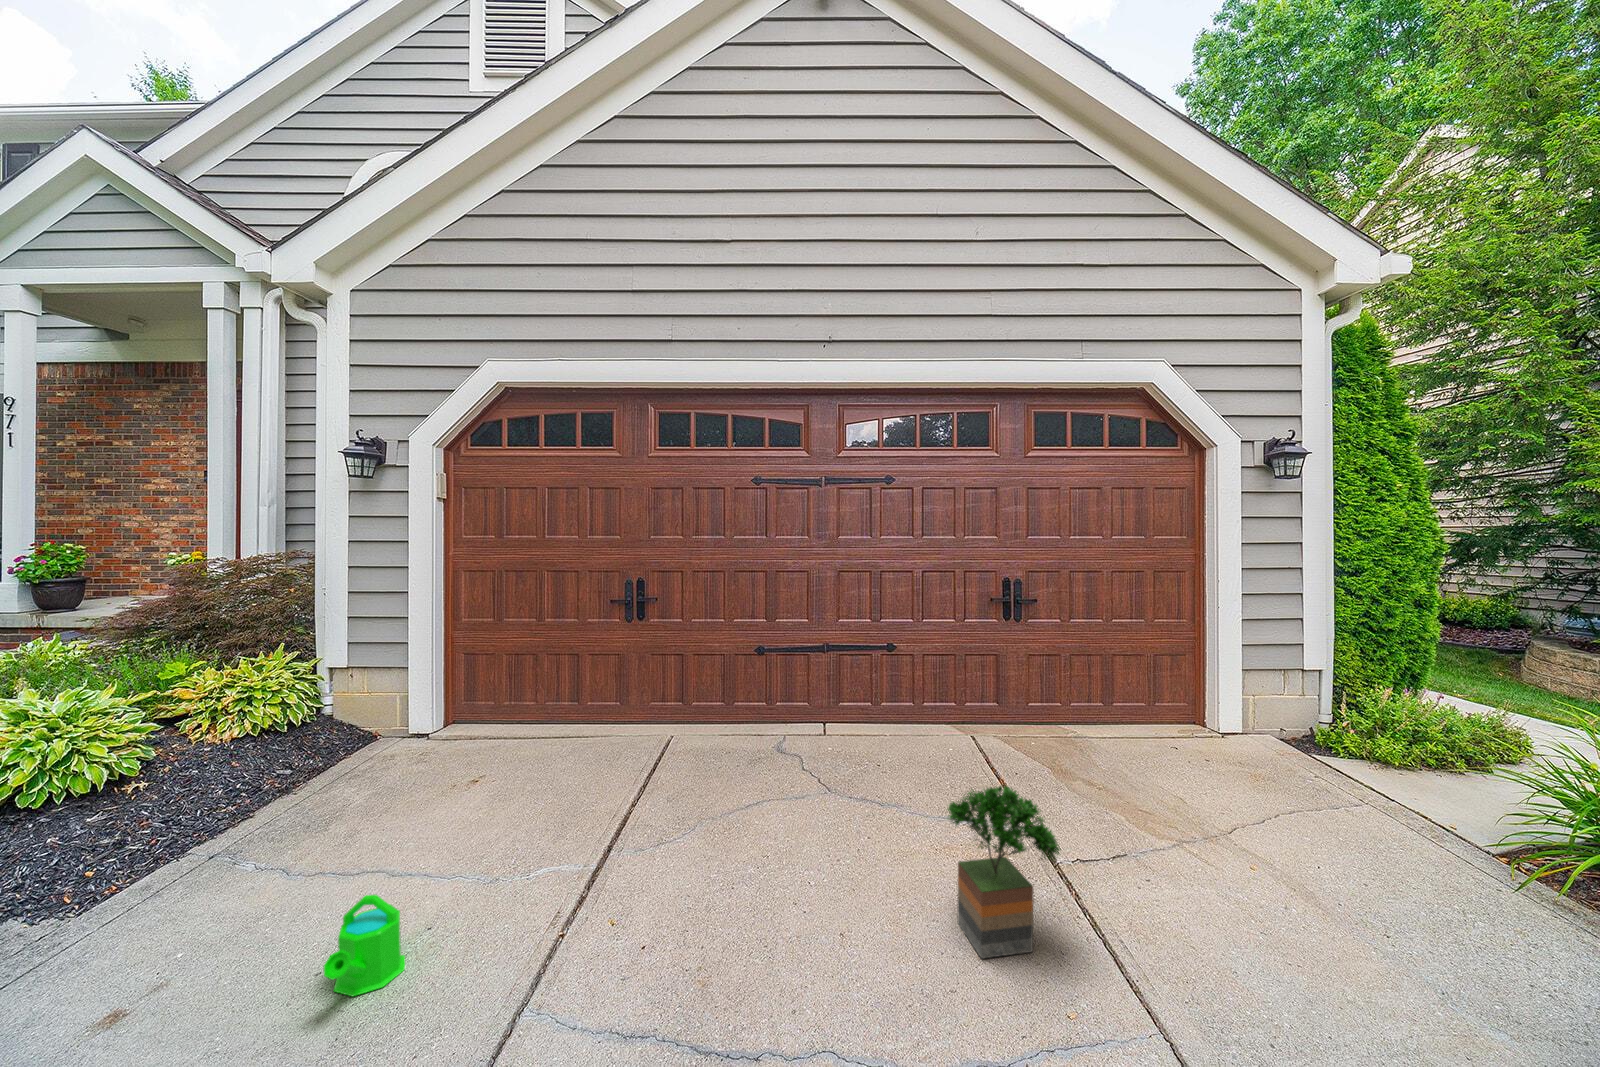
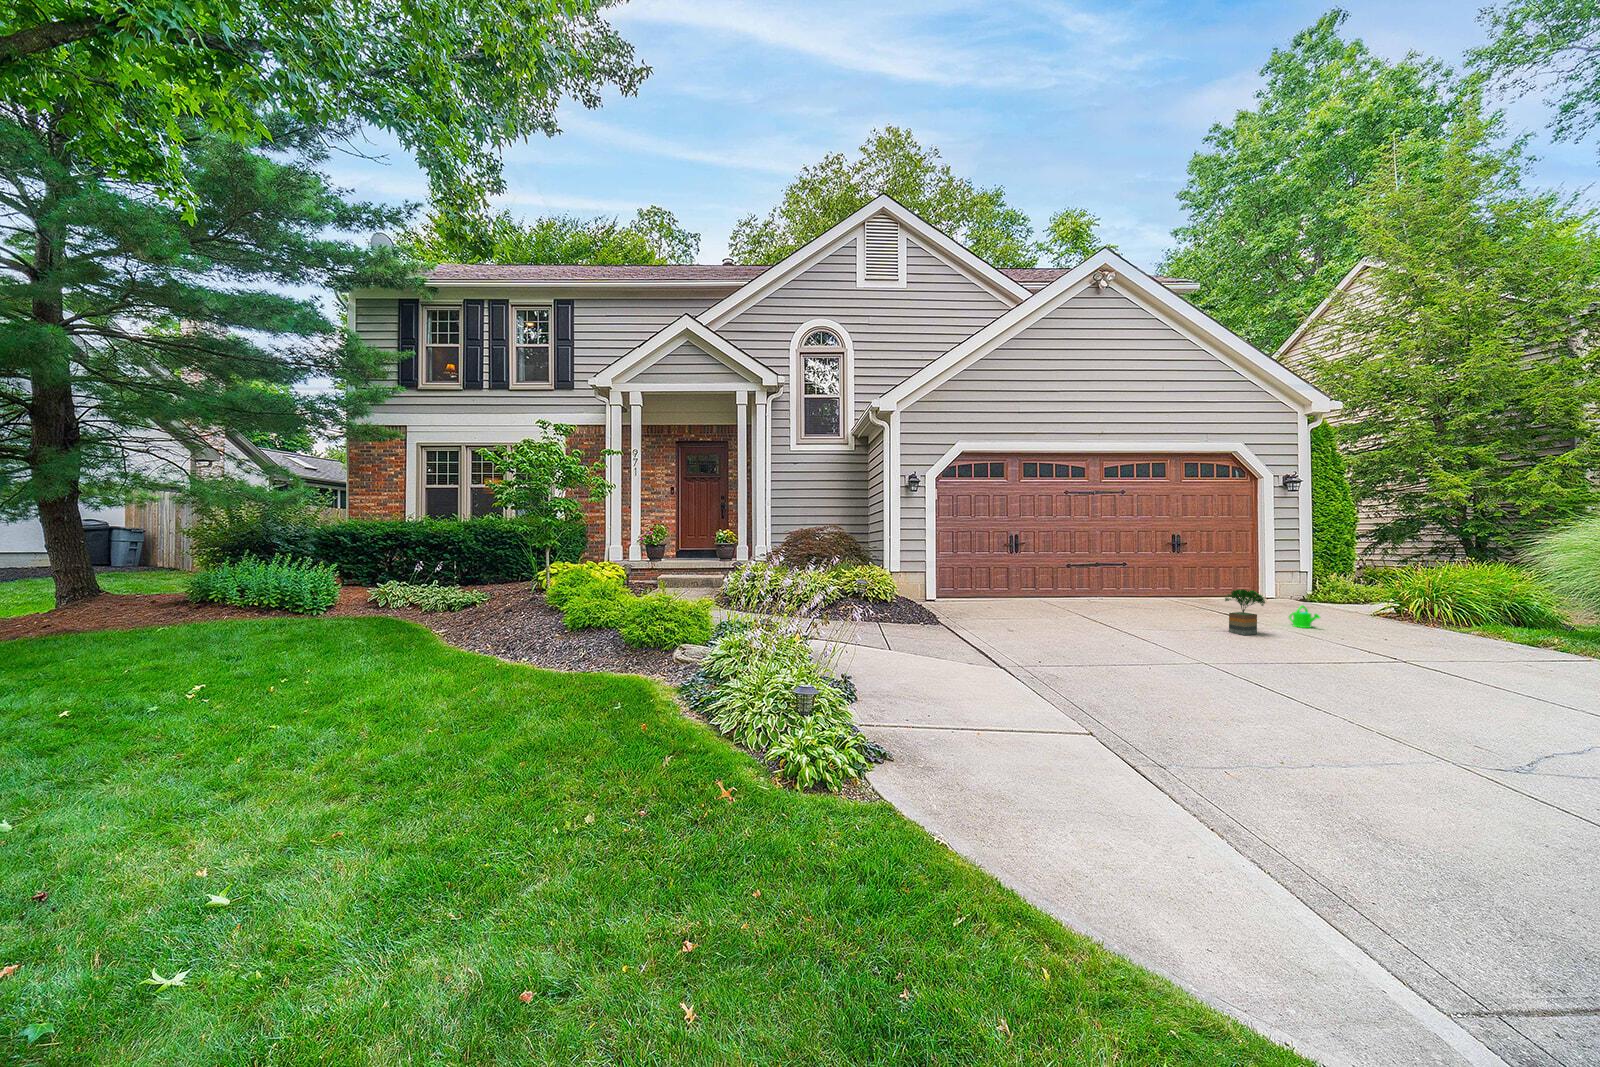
watering can: present [324,894,405,996] -> present [1289,606,1320,628]

